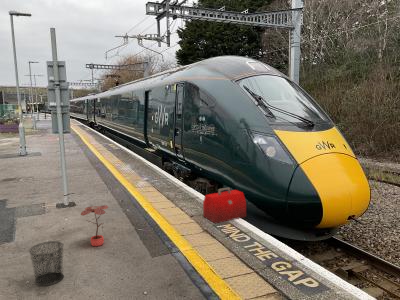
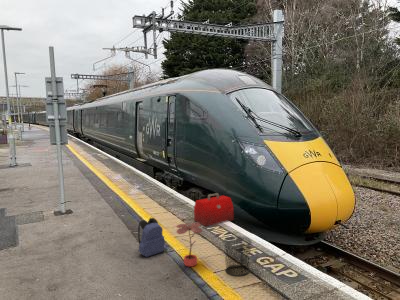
potted plant: present [81,205,108,246] -> present [177,222,202,266]
backpack: none [140,215,169,258] -> present [138,218,165,257]
waste bin: present [30,241,63,286] -> present [224,236,251,276]

